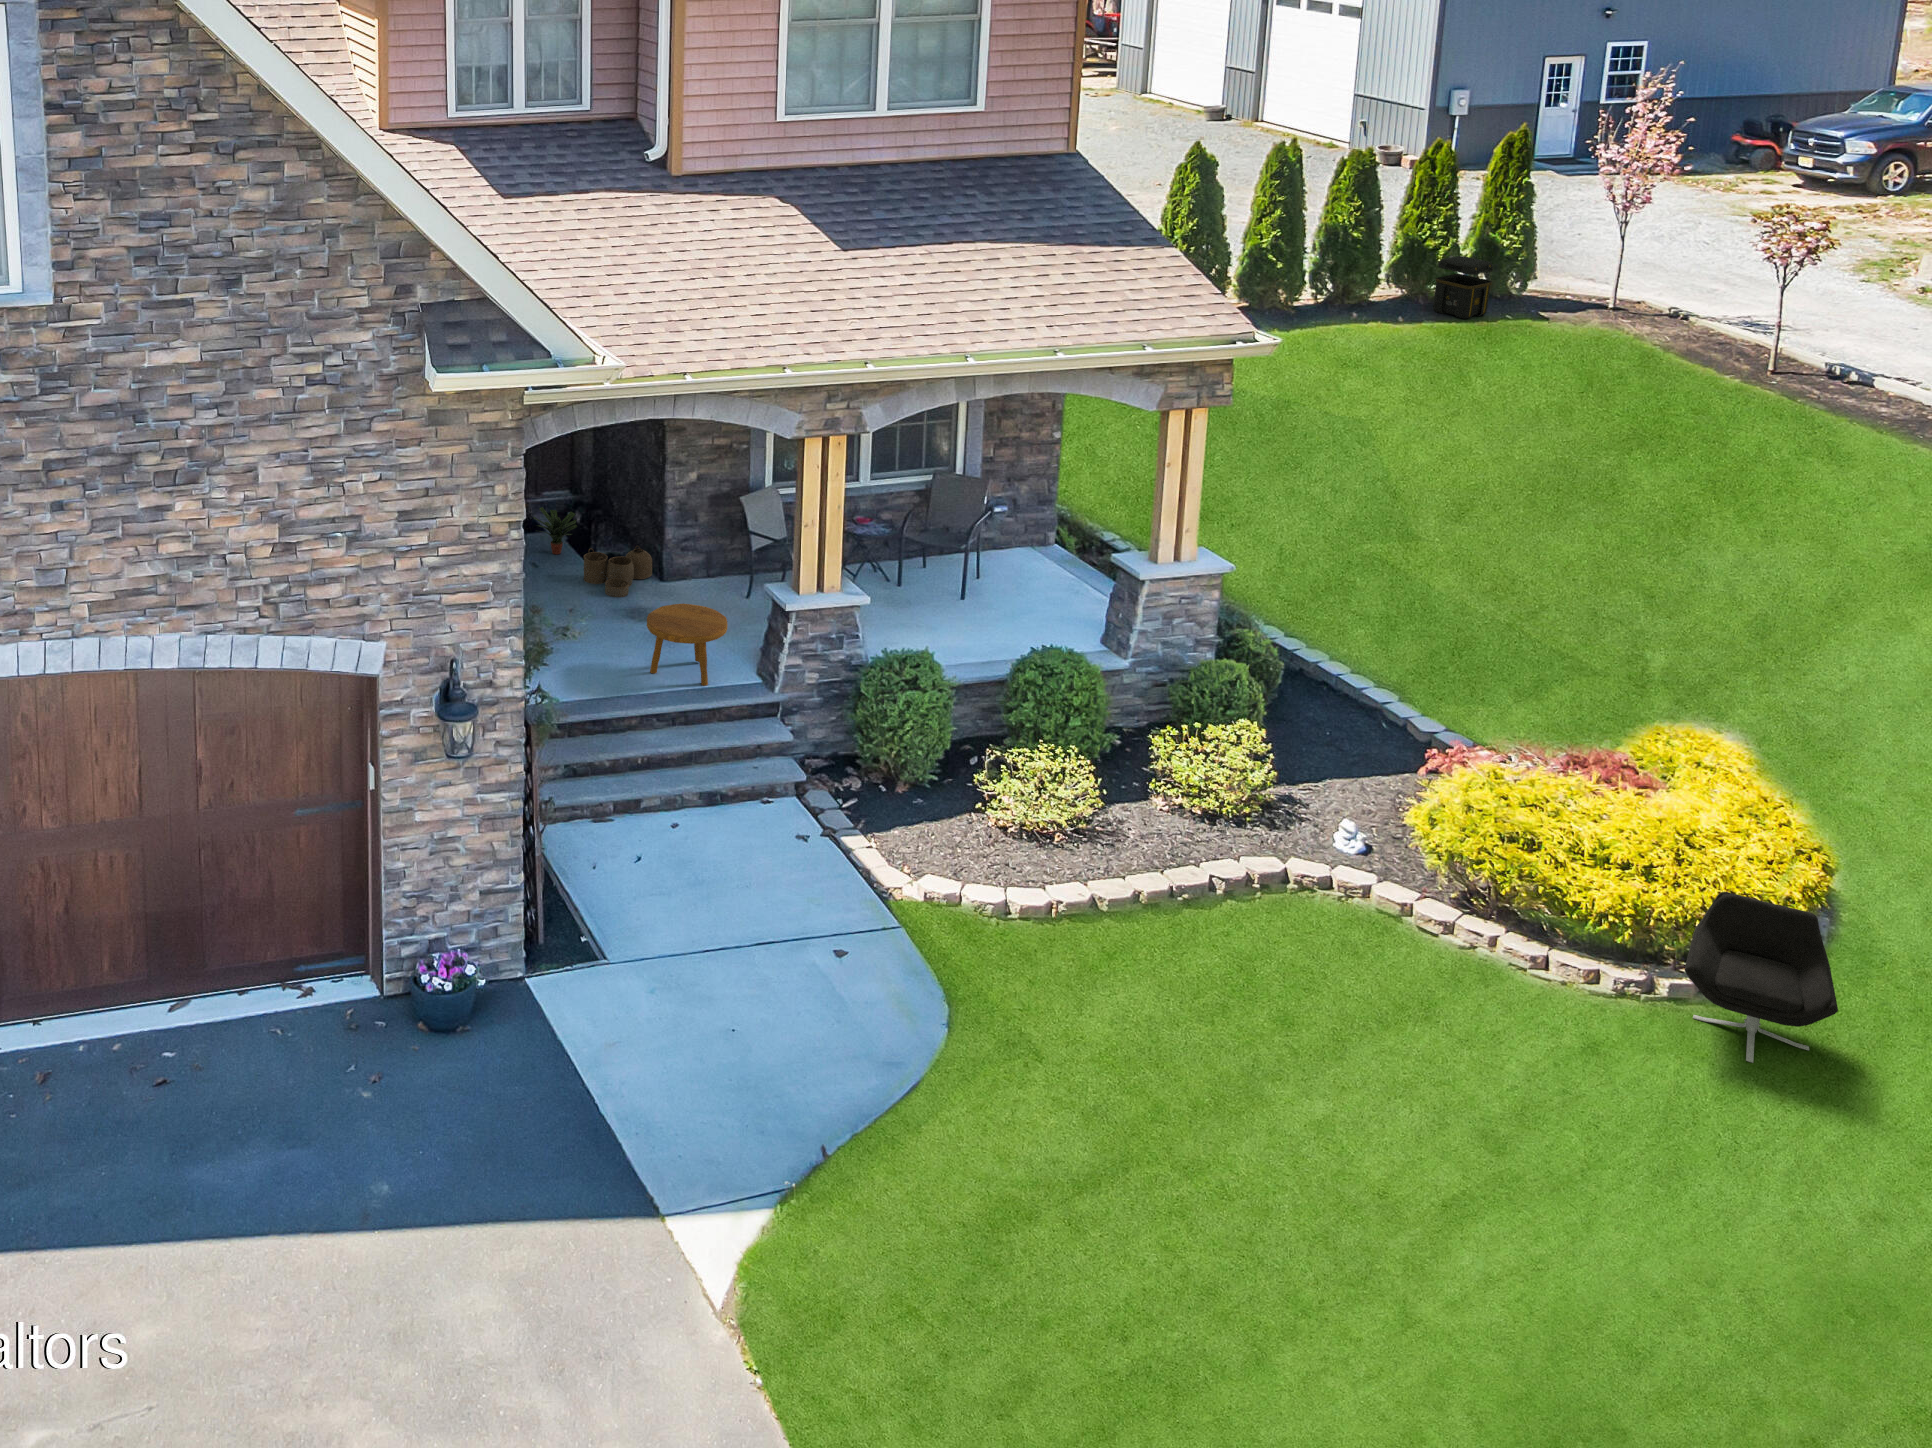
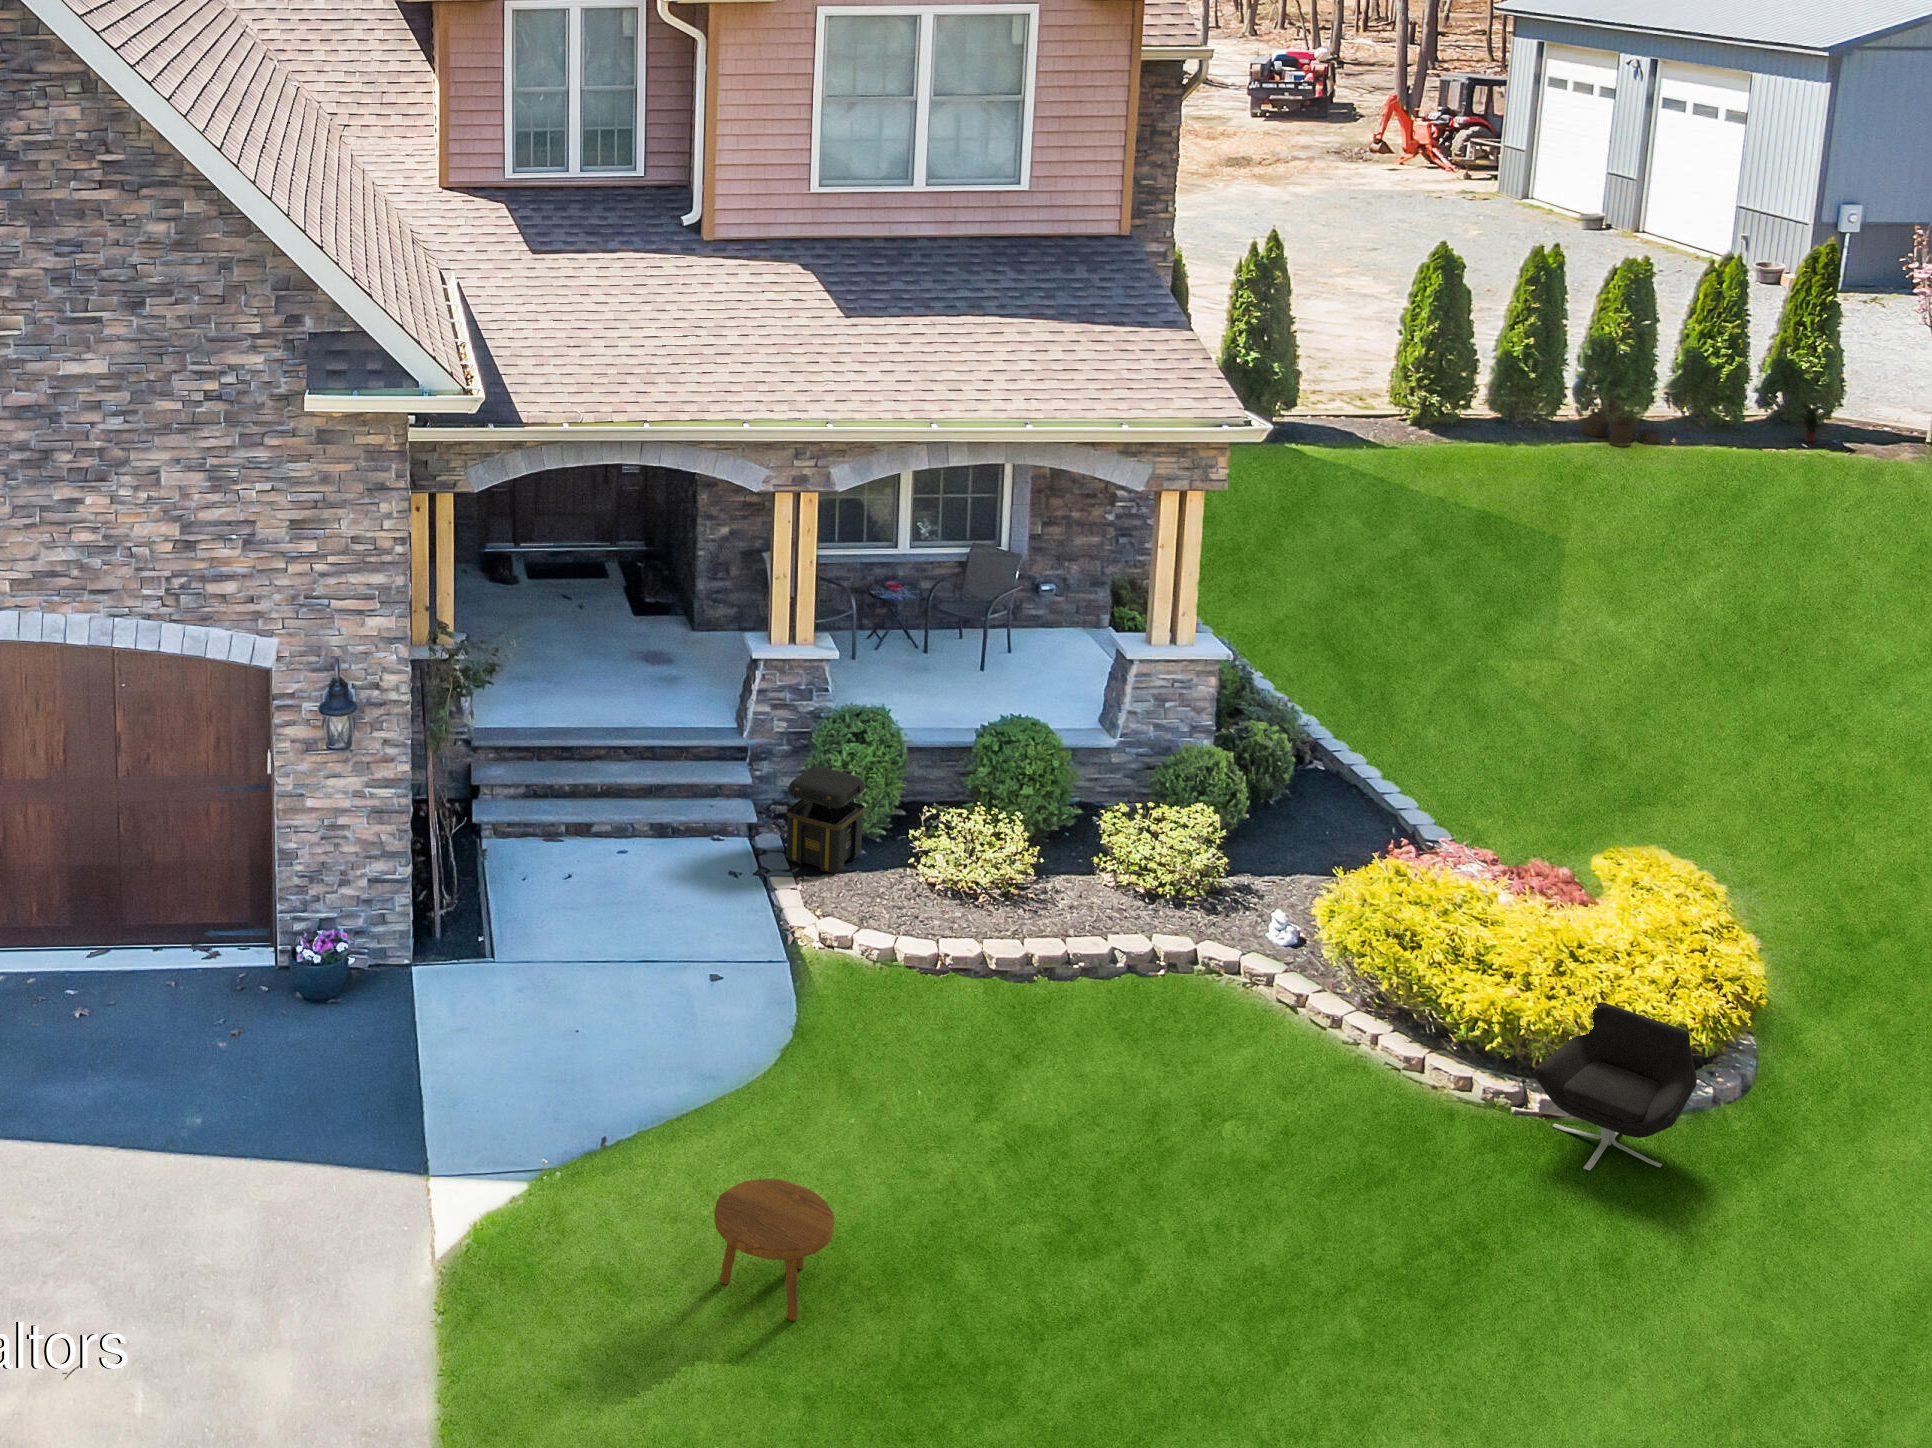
toolbox: present [1433,256,1493,319] -> present [786,766,865,874]
potted plant: present [533,507,577,554] -> present [1795,400,1834,442]
woven basket: present [584,546,652,597] -> present [1582,412,1661,447]
footstool: present [647,604,727,686] -> present [714,1179,835,1321]

